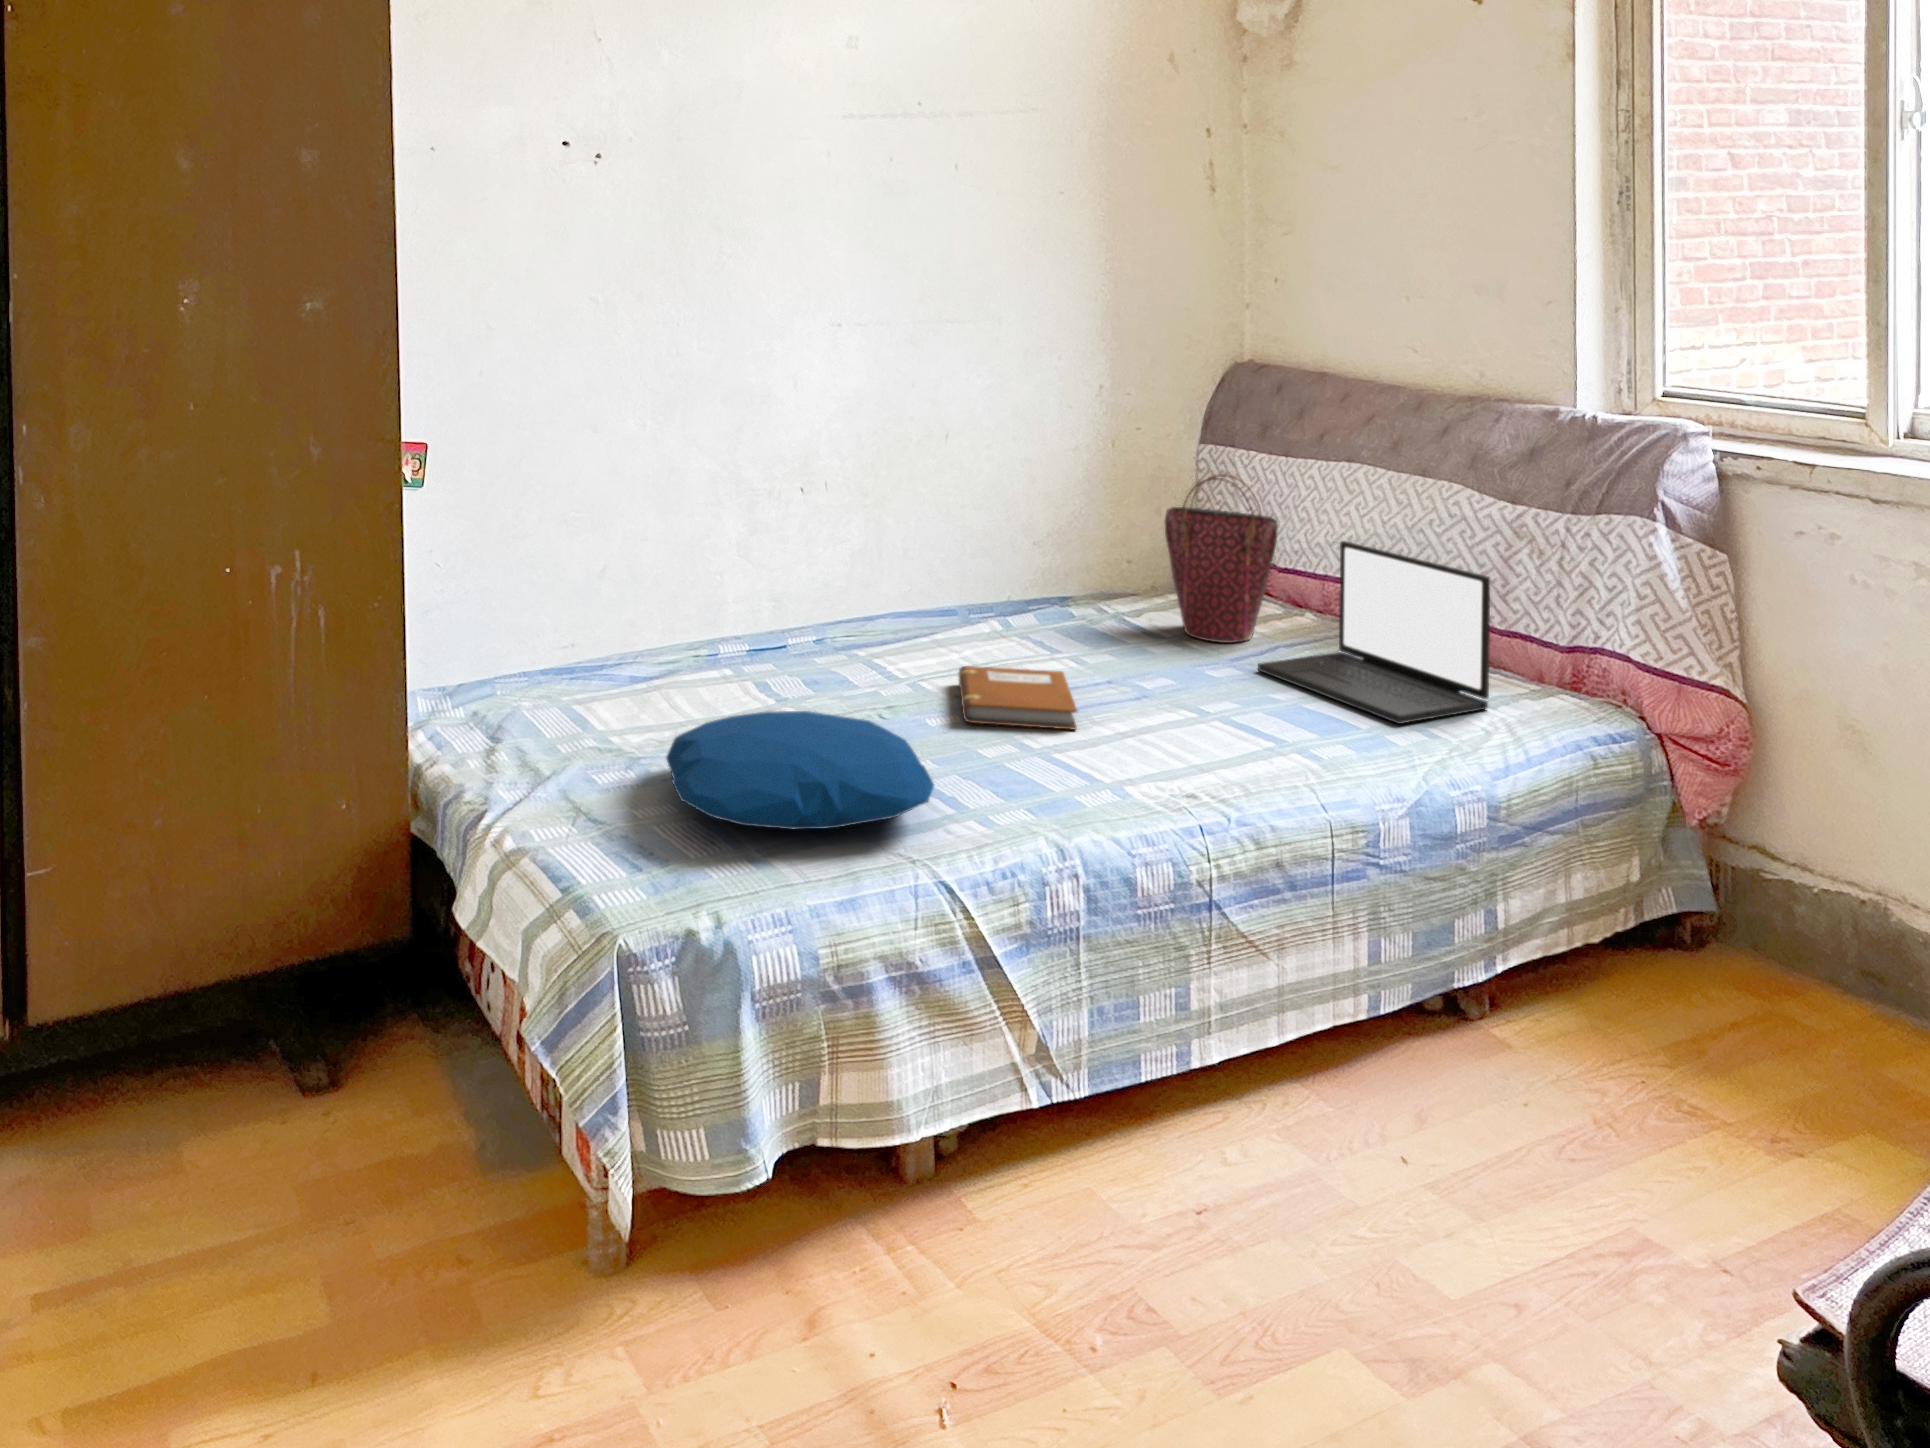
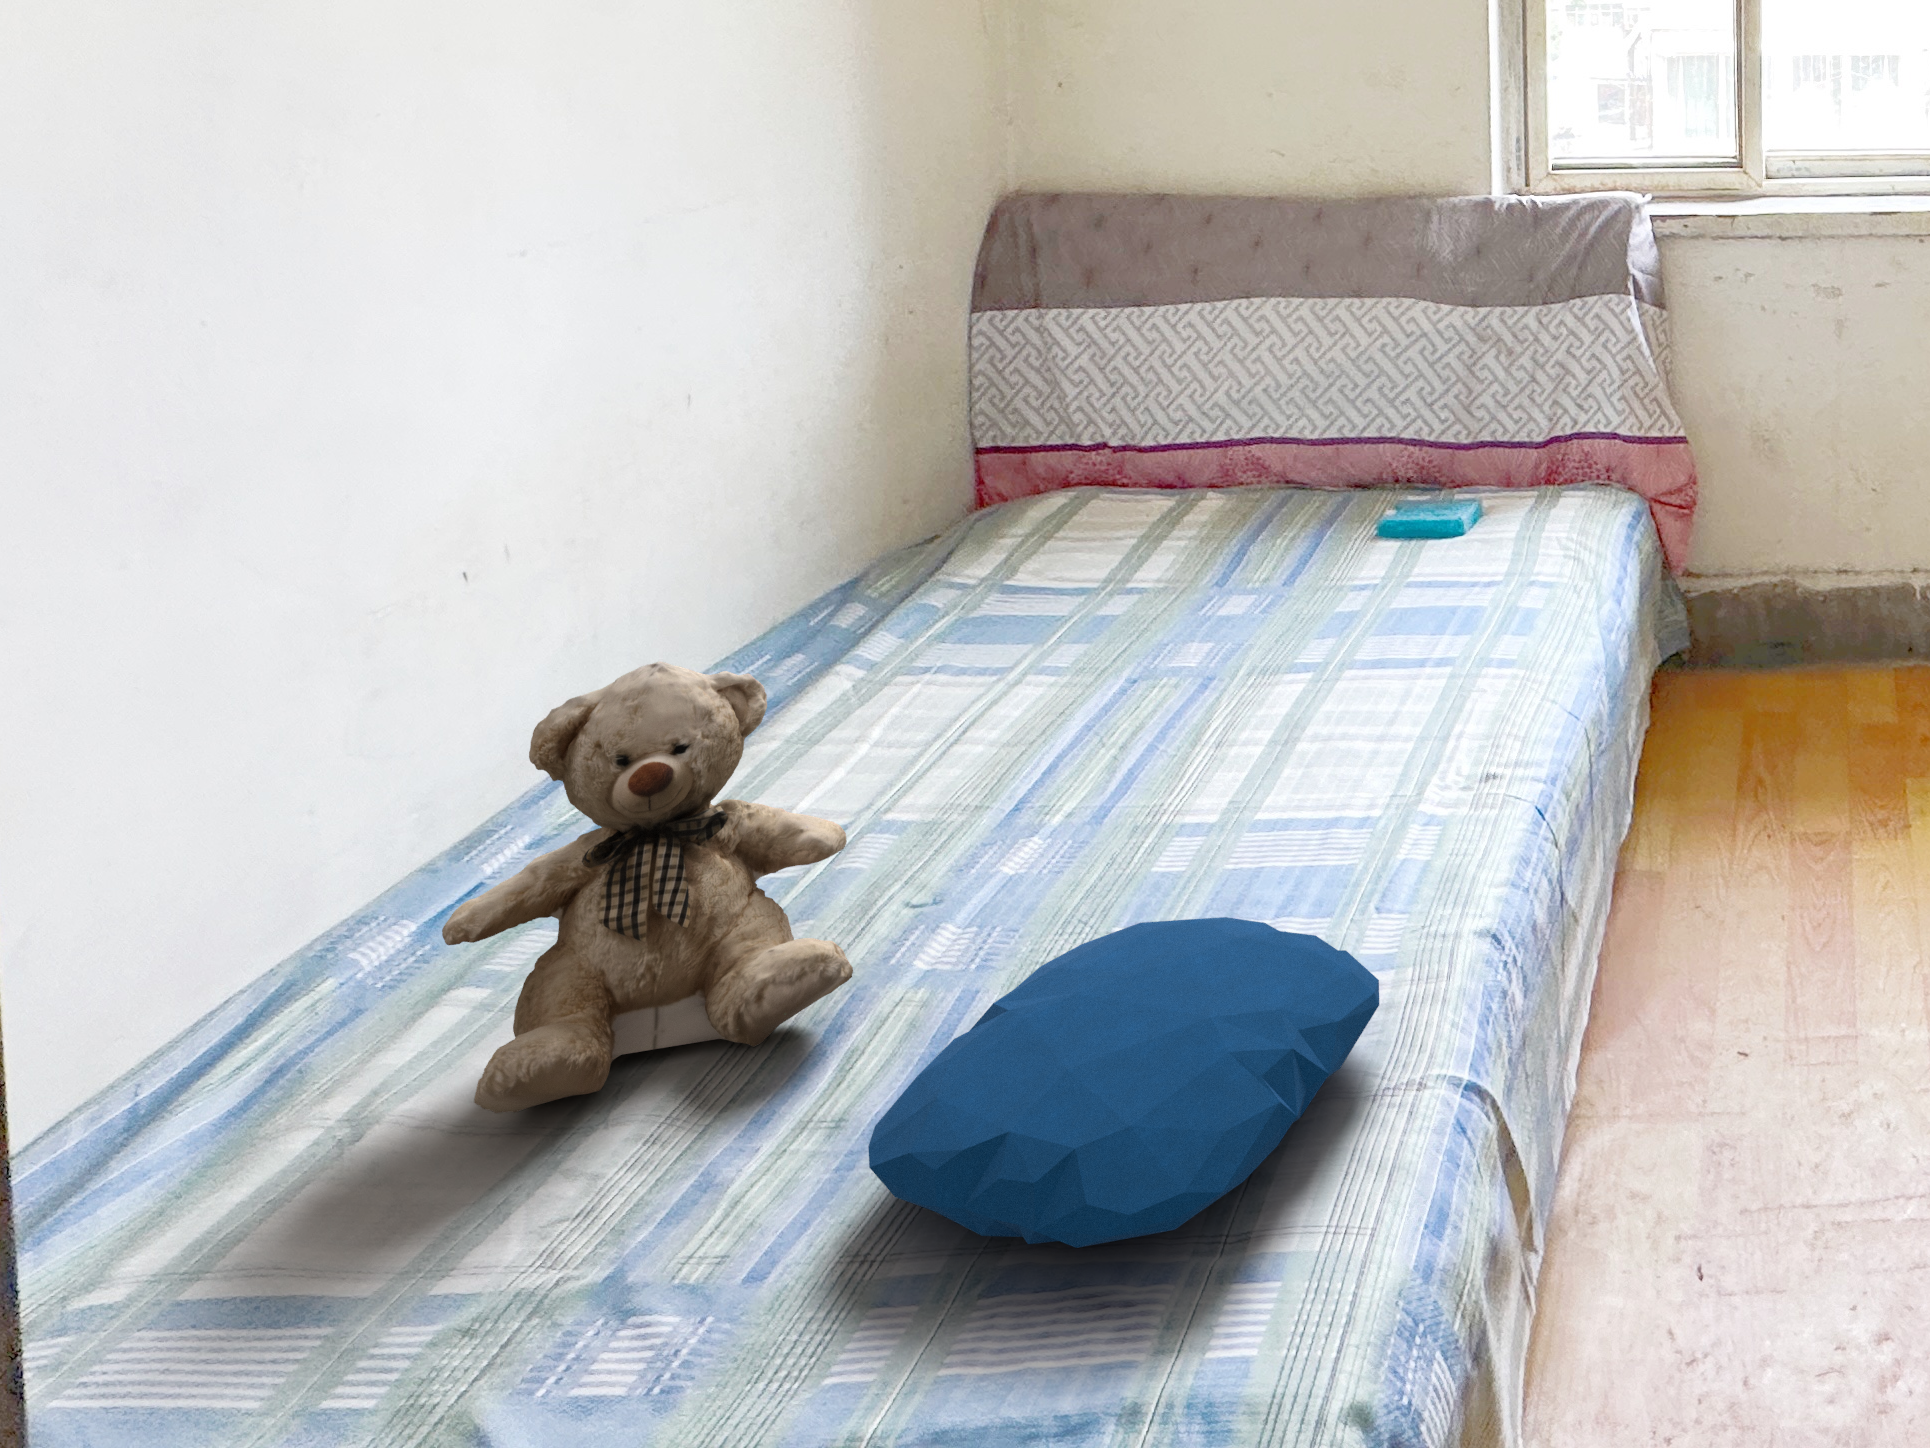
handbag: present [1165,474,1278,643] -> none [1092,354,1242,581]
teddy bear: none [640,503,821,708] -> present [442,661,853,1113]
laptop: present [1258,541,1490,724] -> none [1291,397,1530,592]
notebook: present [958,666,1077,729] -> none [1007,705,1262,846]

